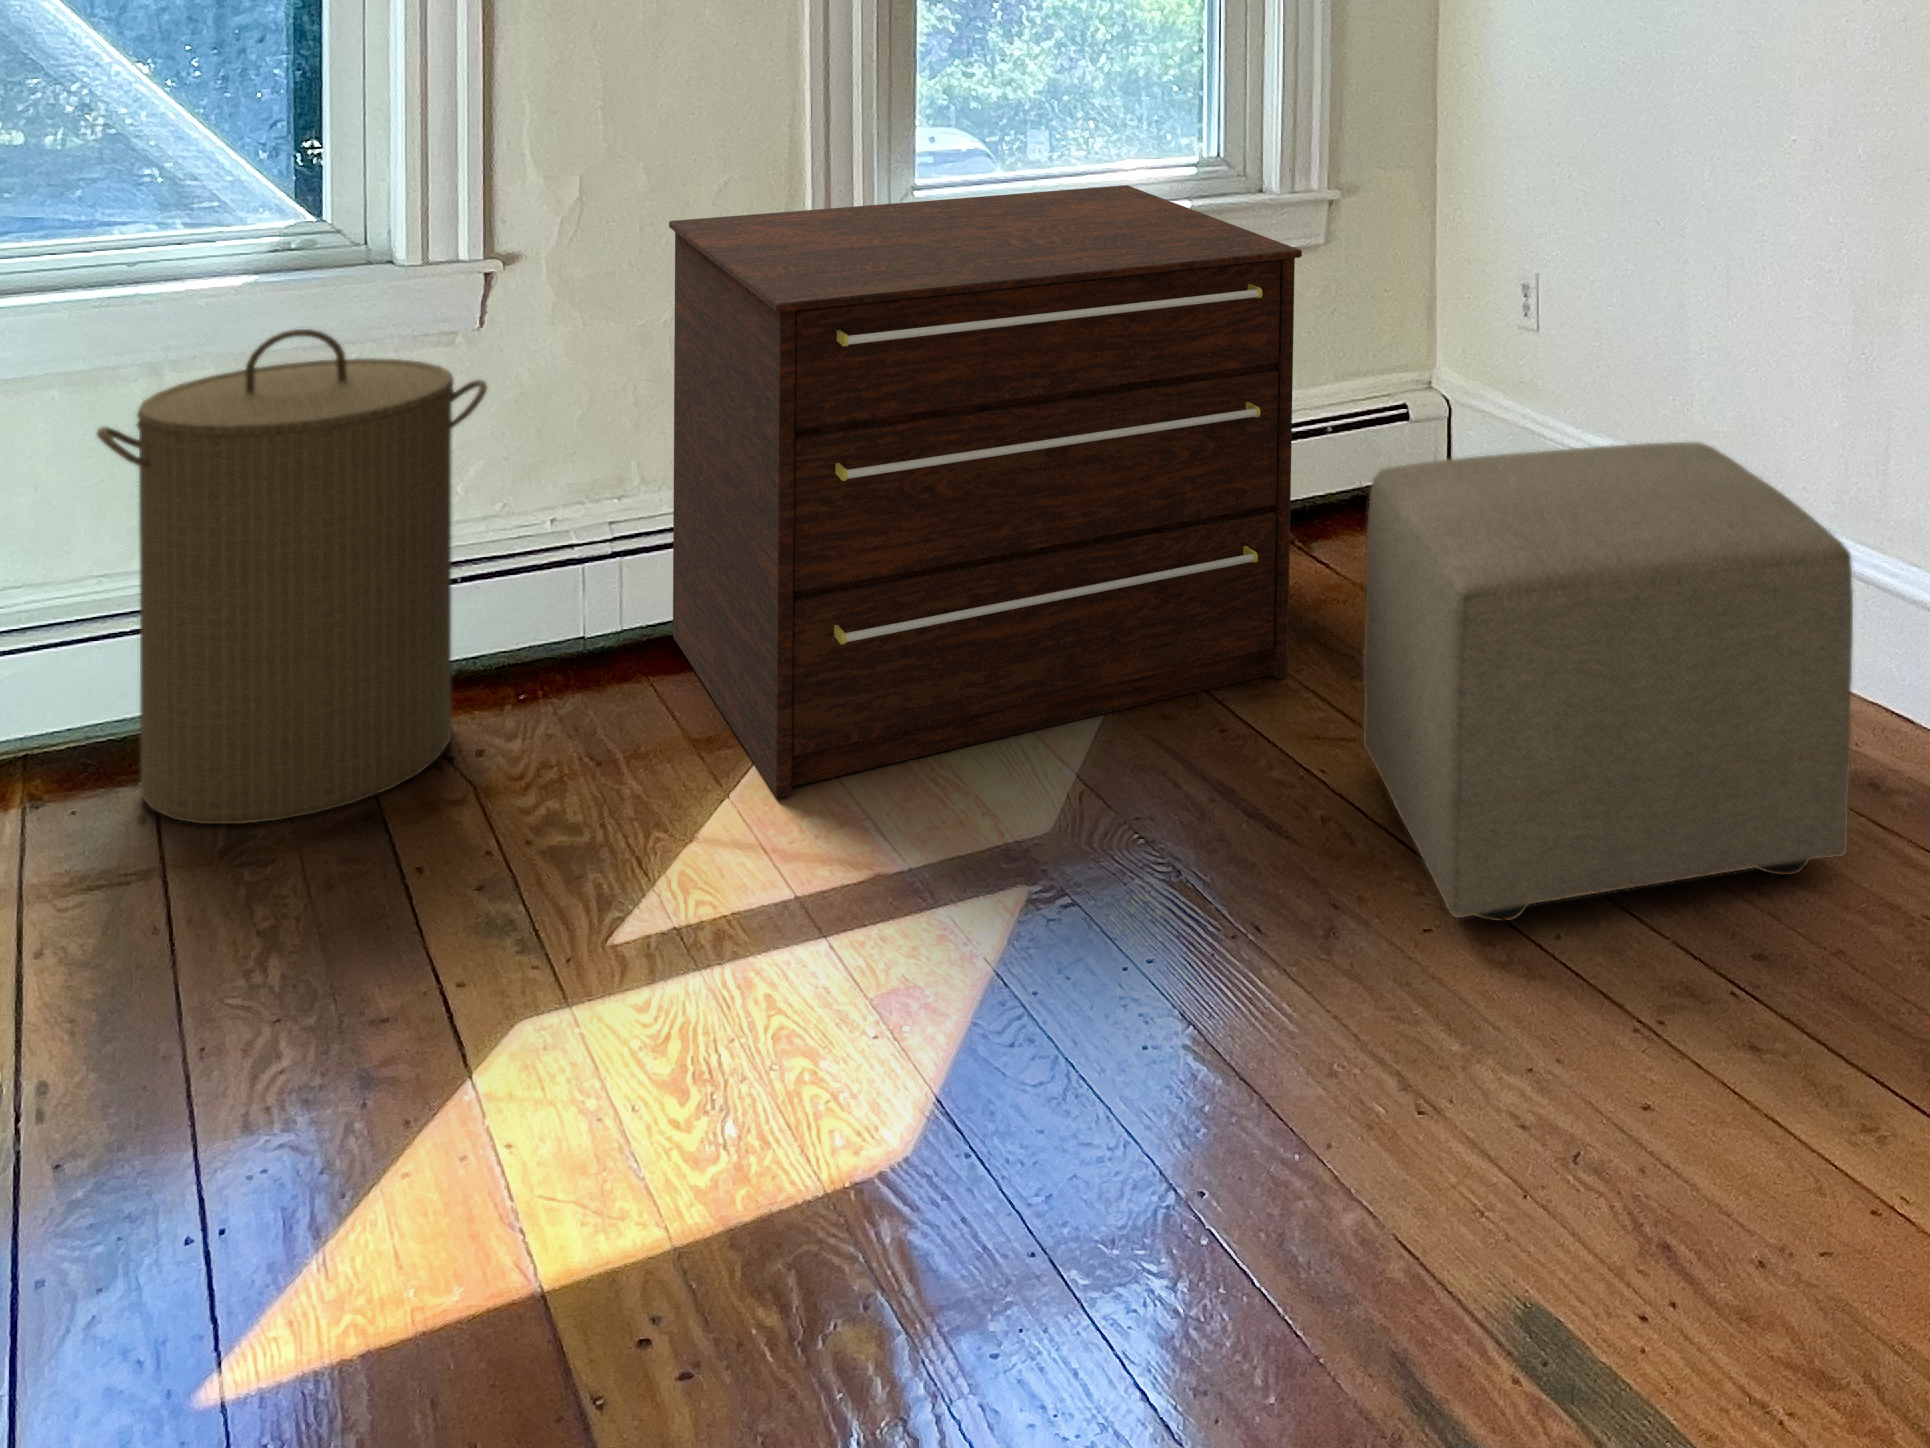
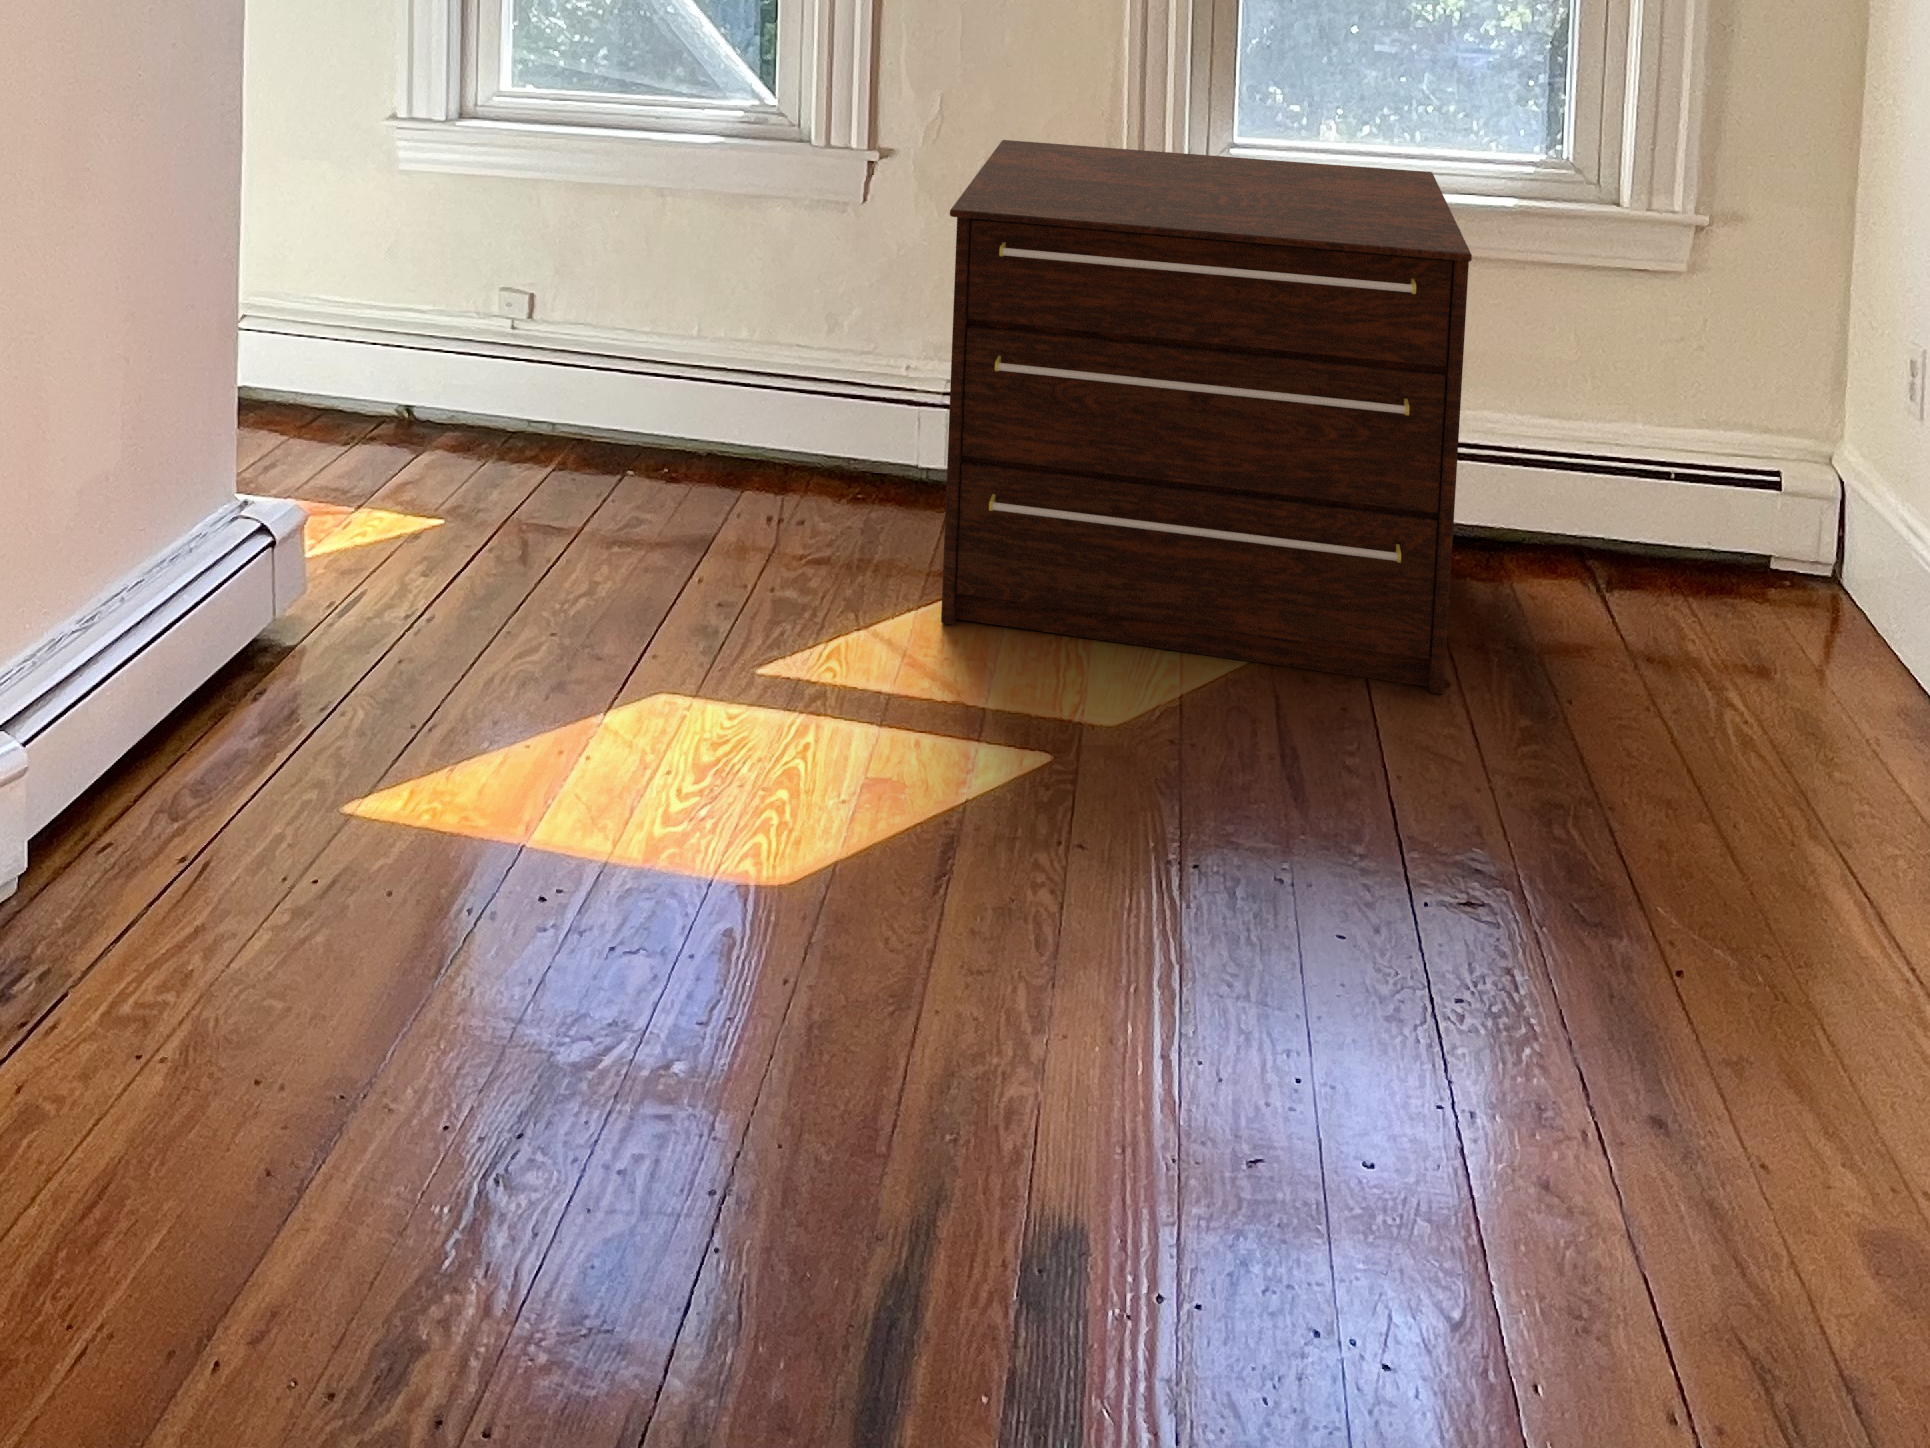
laundry hamper: present [97,329,487,824] -> none [599,175,835,526]
ottoman: present [1363,442,1853,921] -> none [1325,489,1888,1104]

